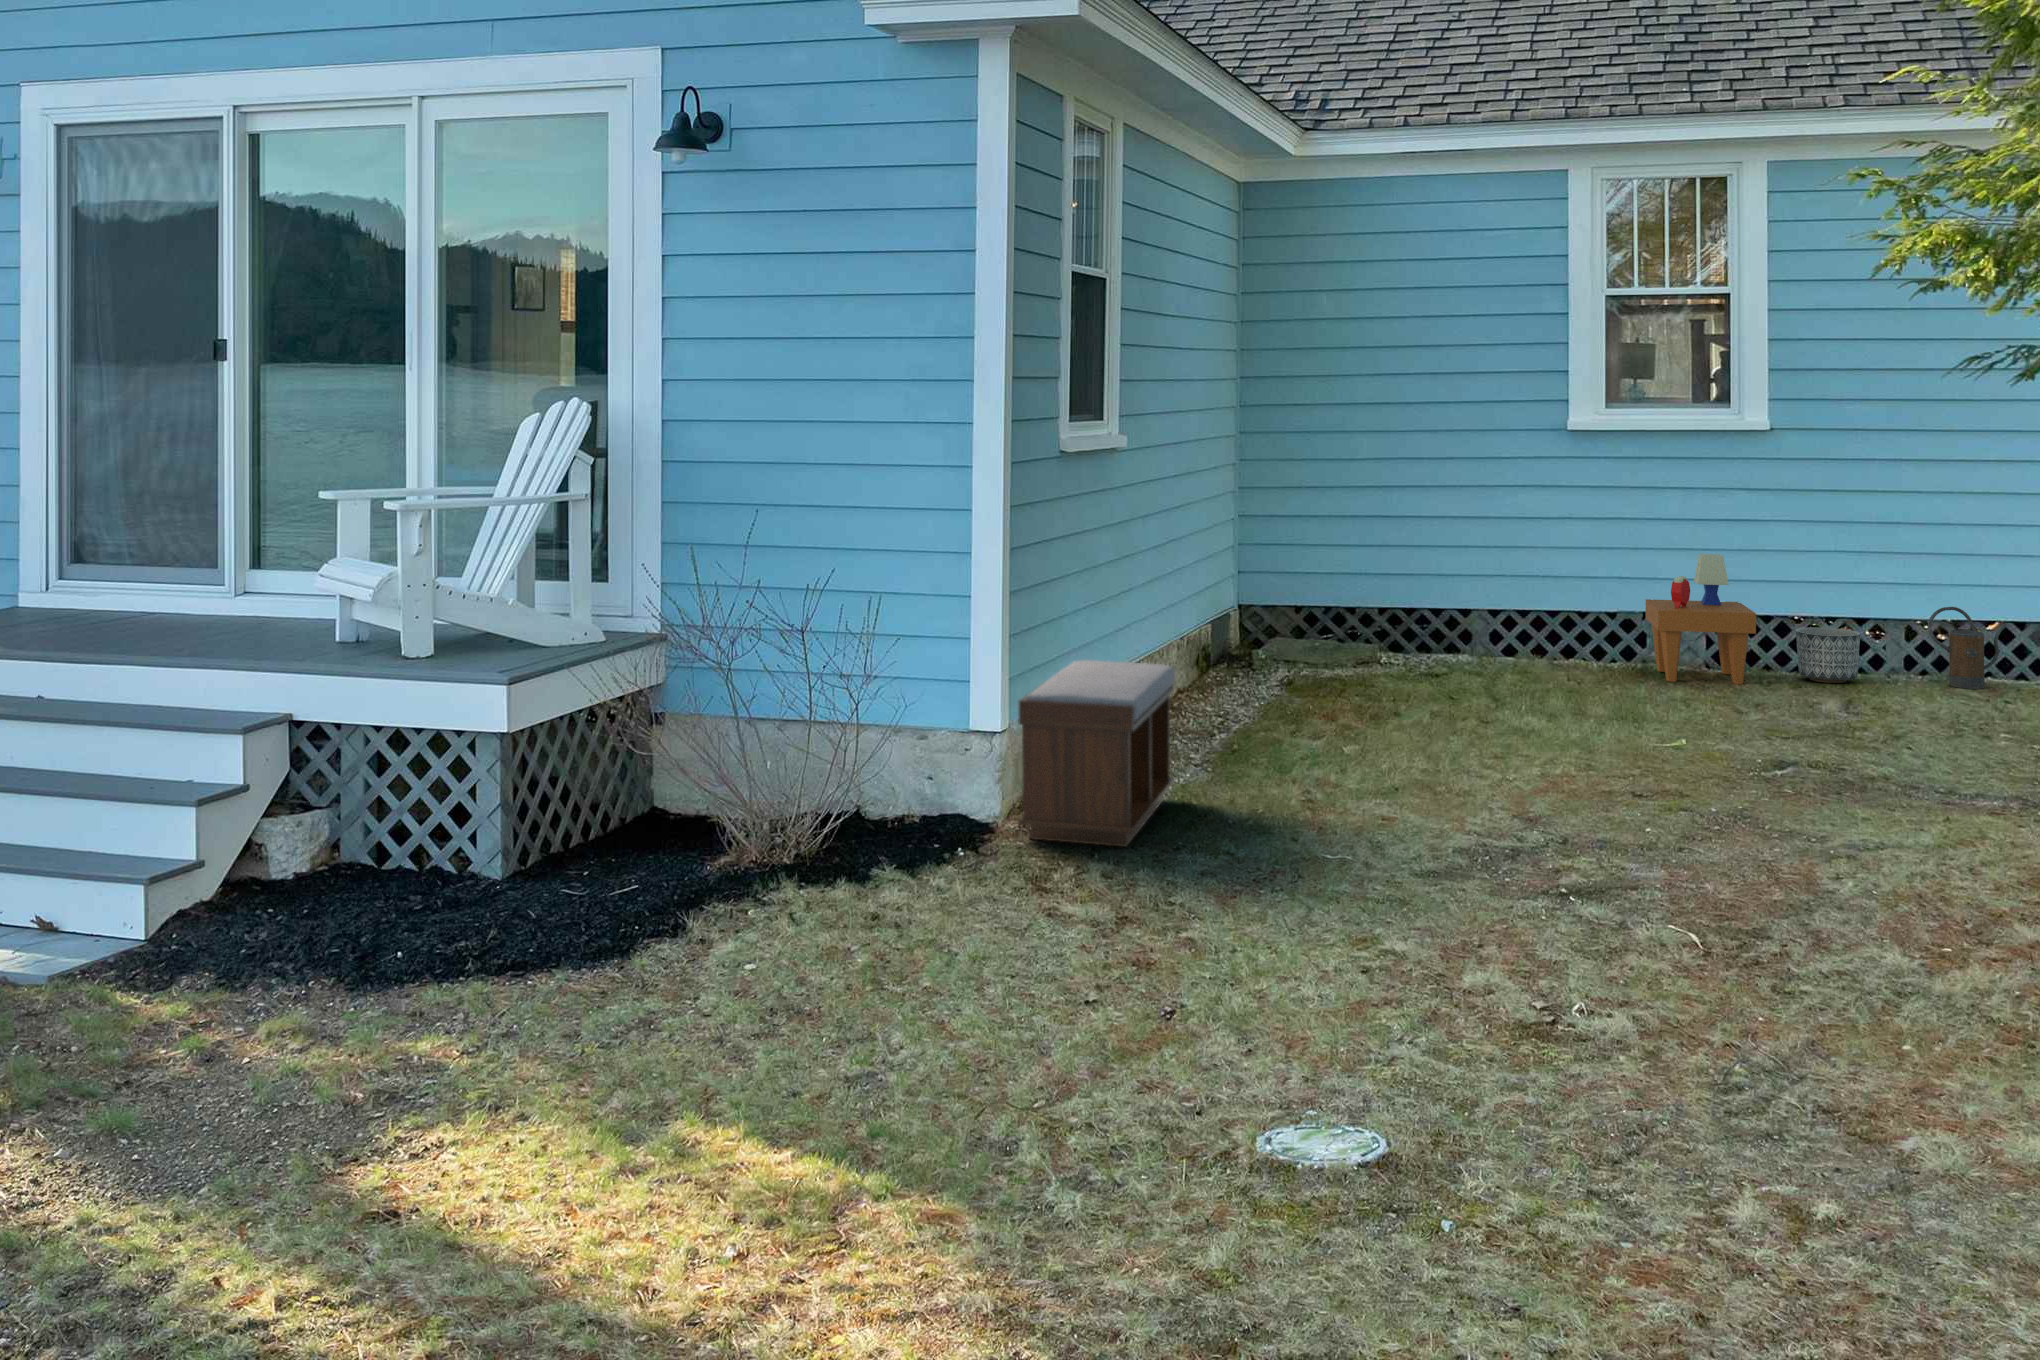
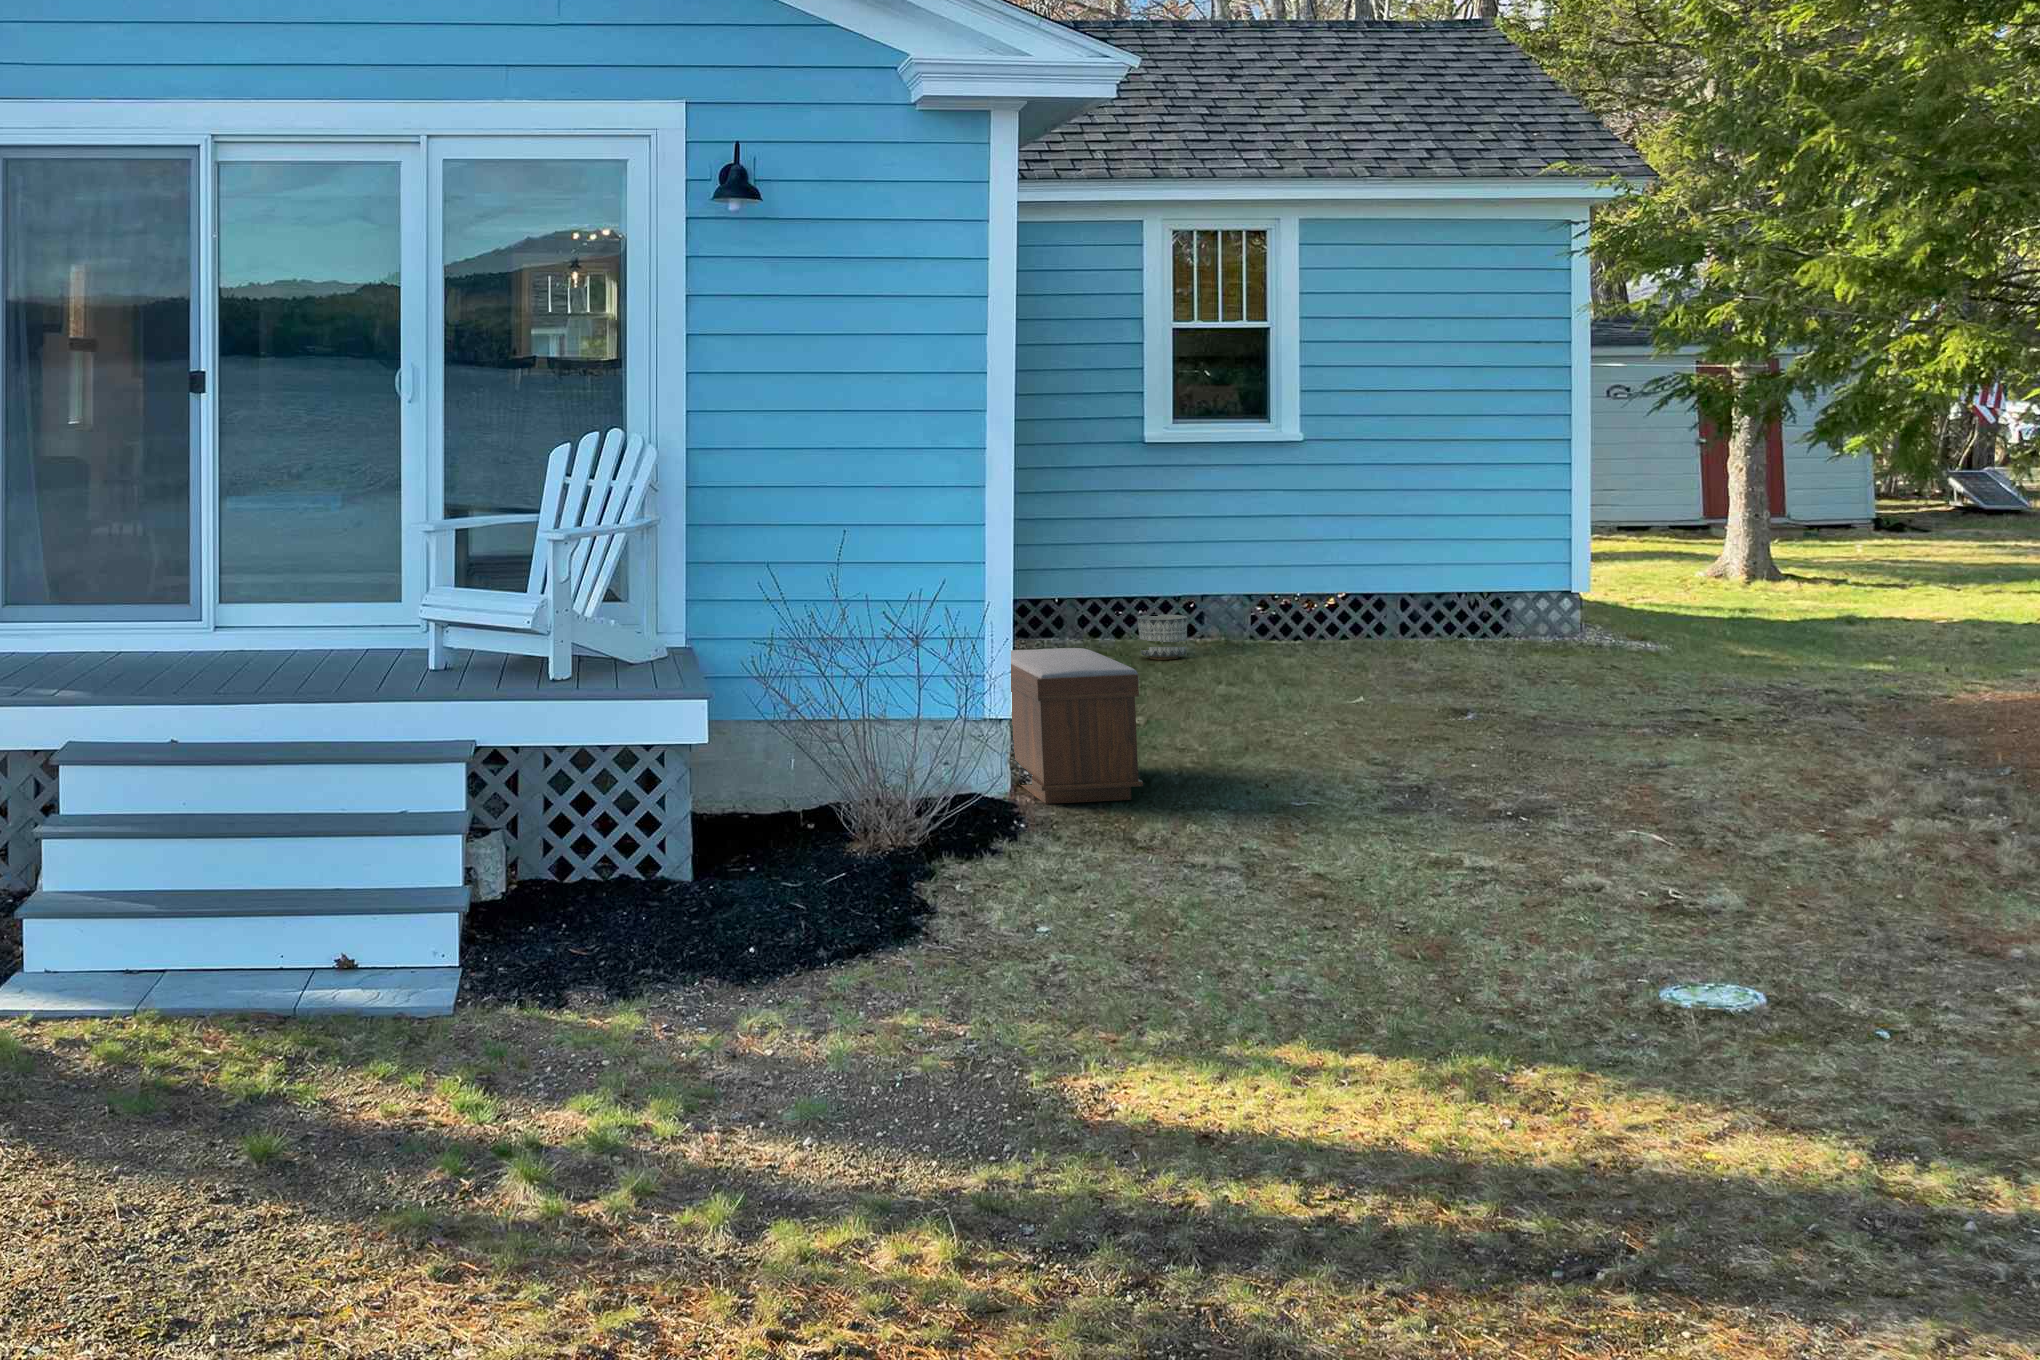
side table: present [1646,554,1756,684] -> none [1215,549,1319,660]
watering can: present [1928,607,2006,689] -> none [1432,580,1486,645]
planter: present [1796,628,1860,683] -> present [1137,615,1187,660]

